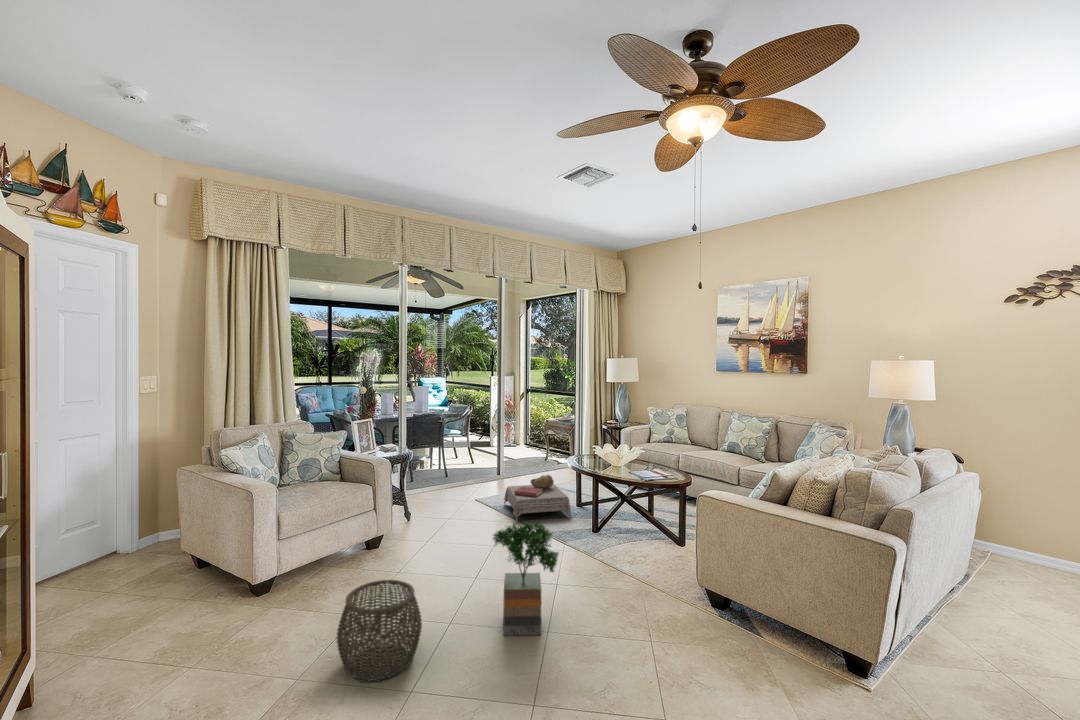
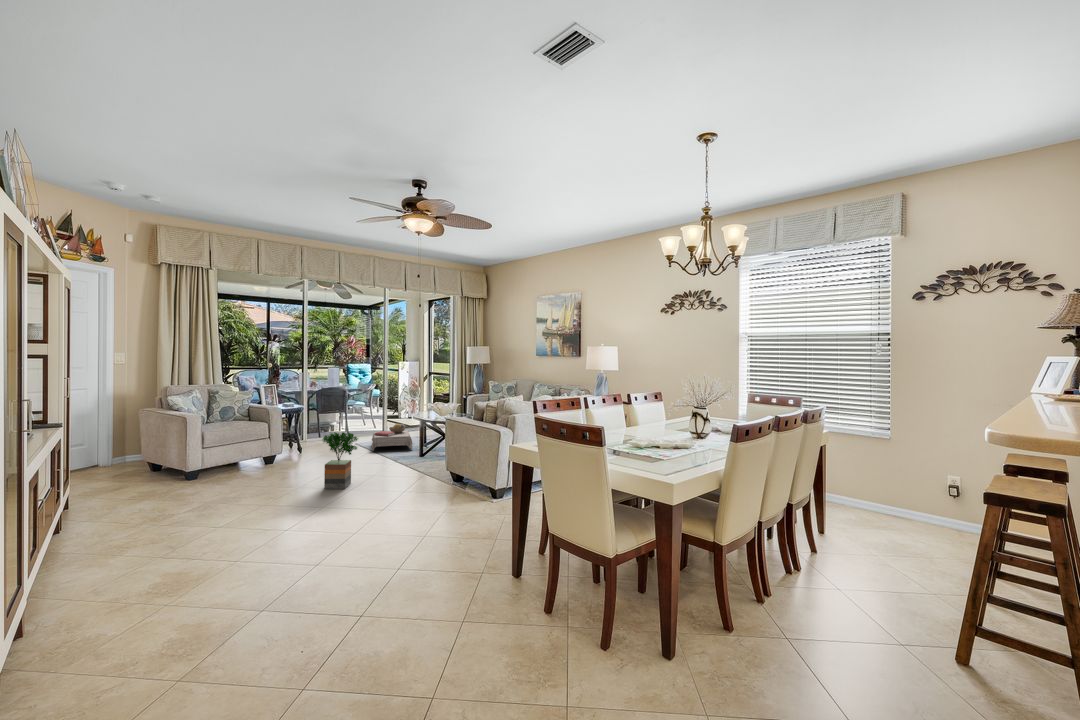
woven basket: present [337,580,422,682] -> none [227,457,276,501]

